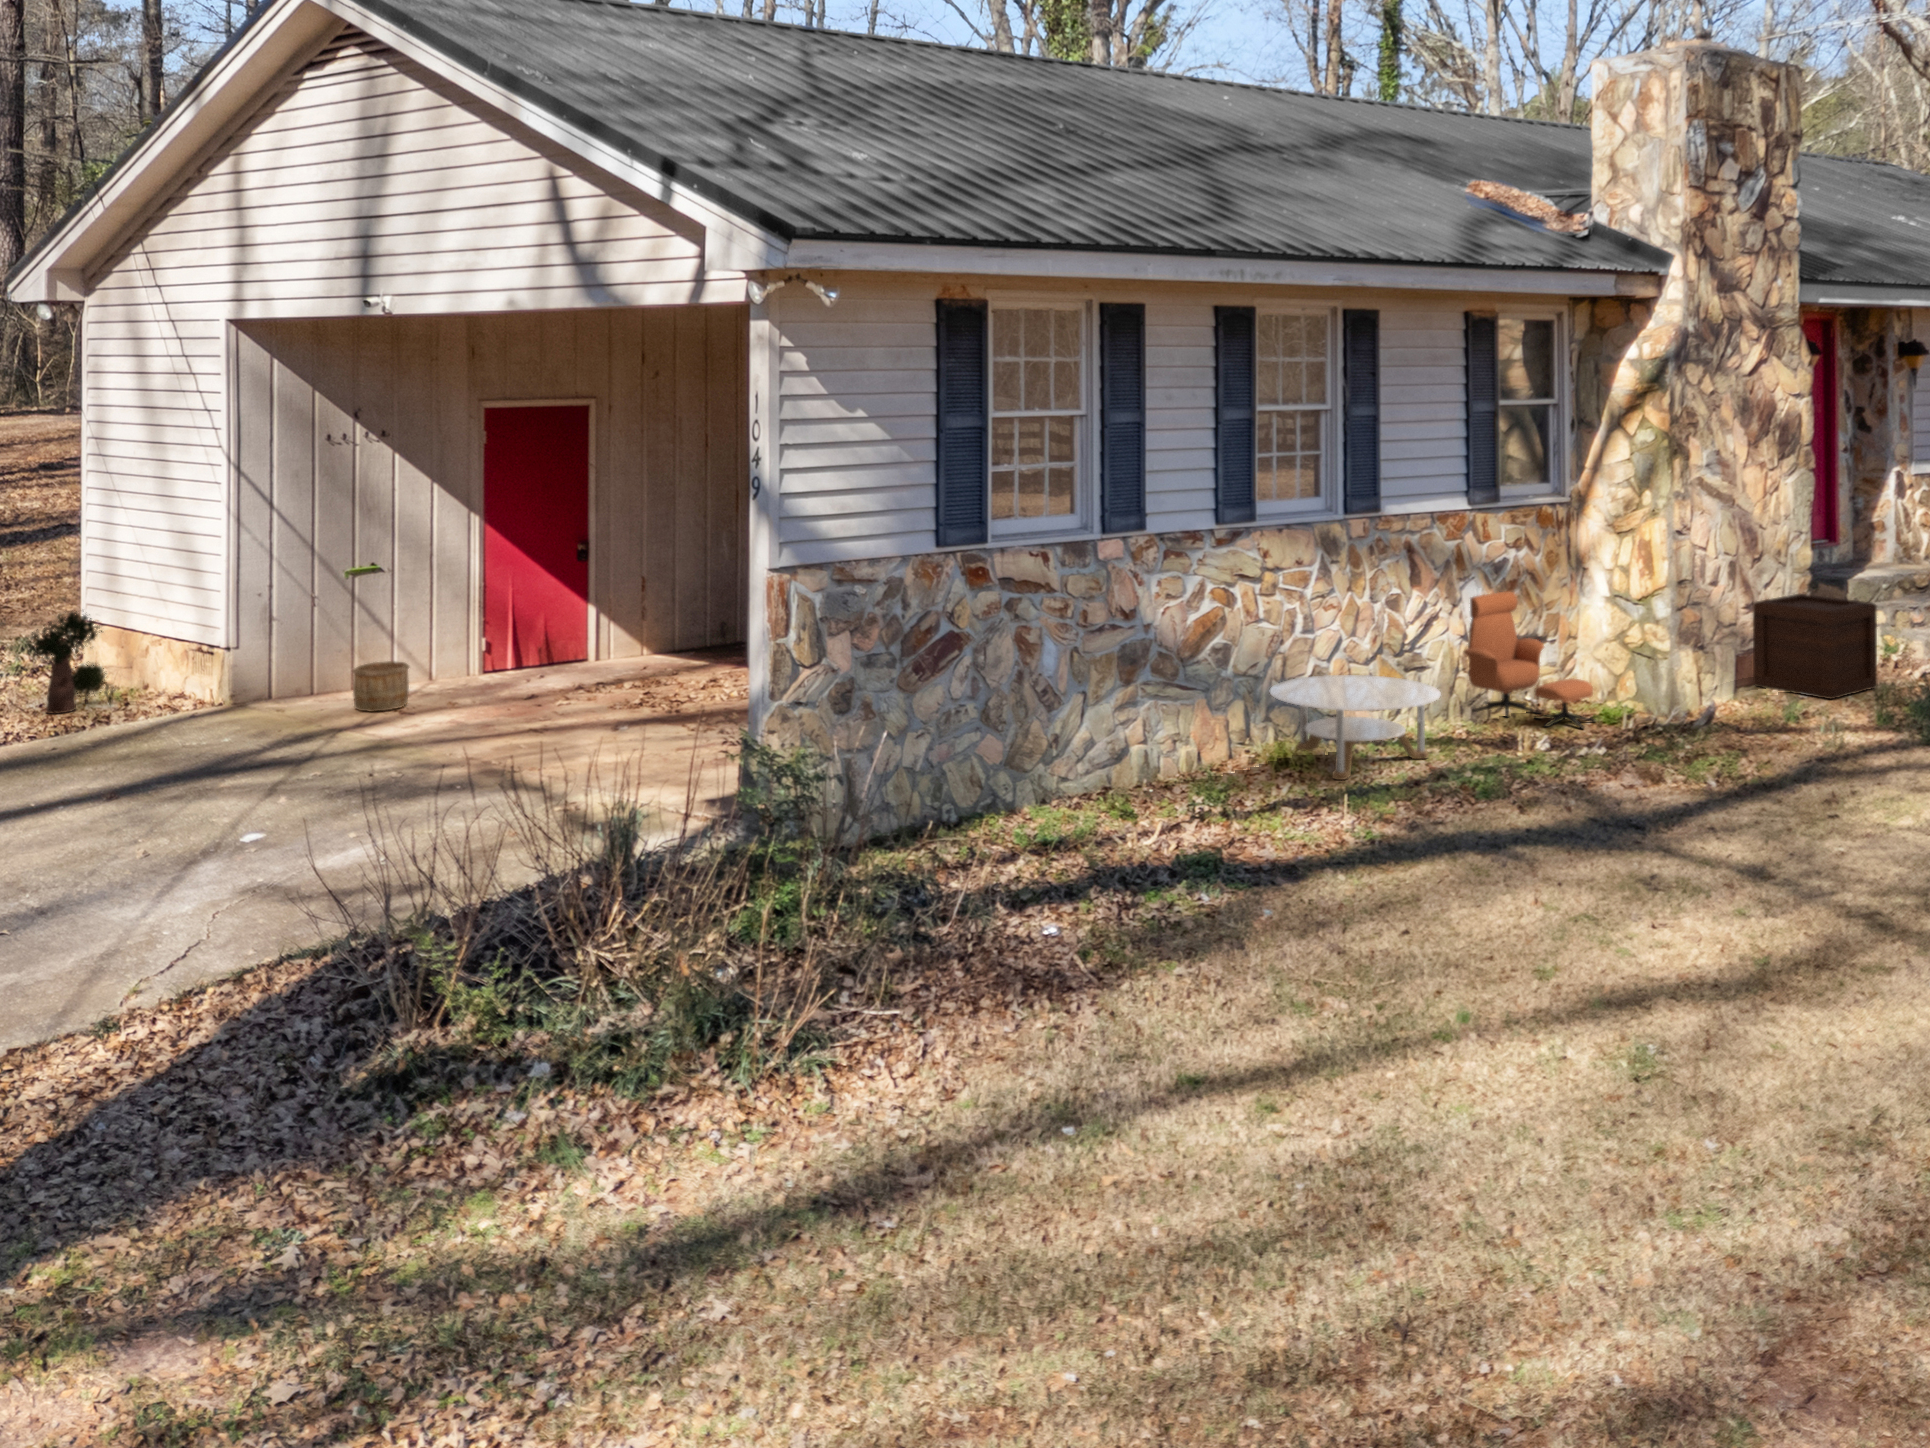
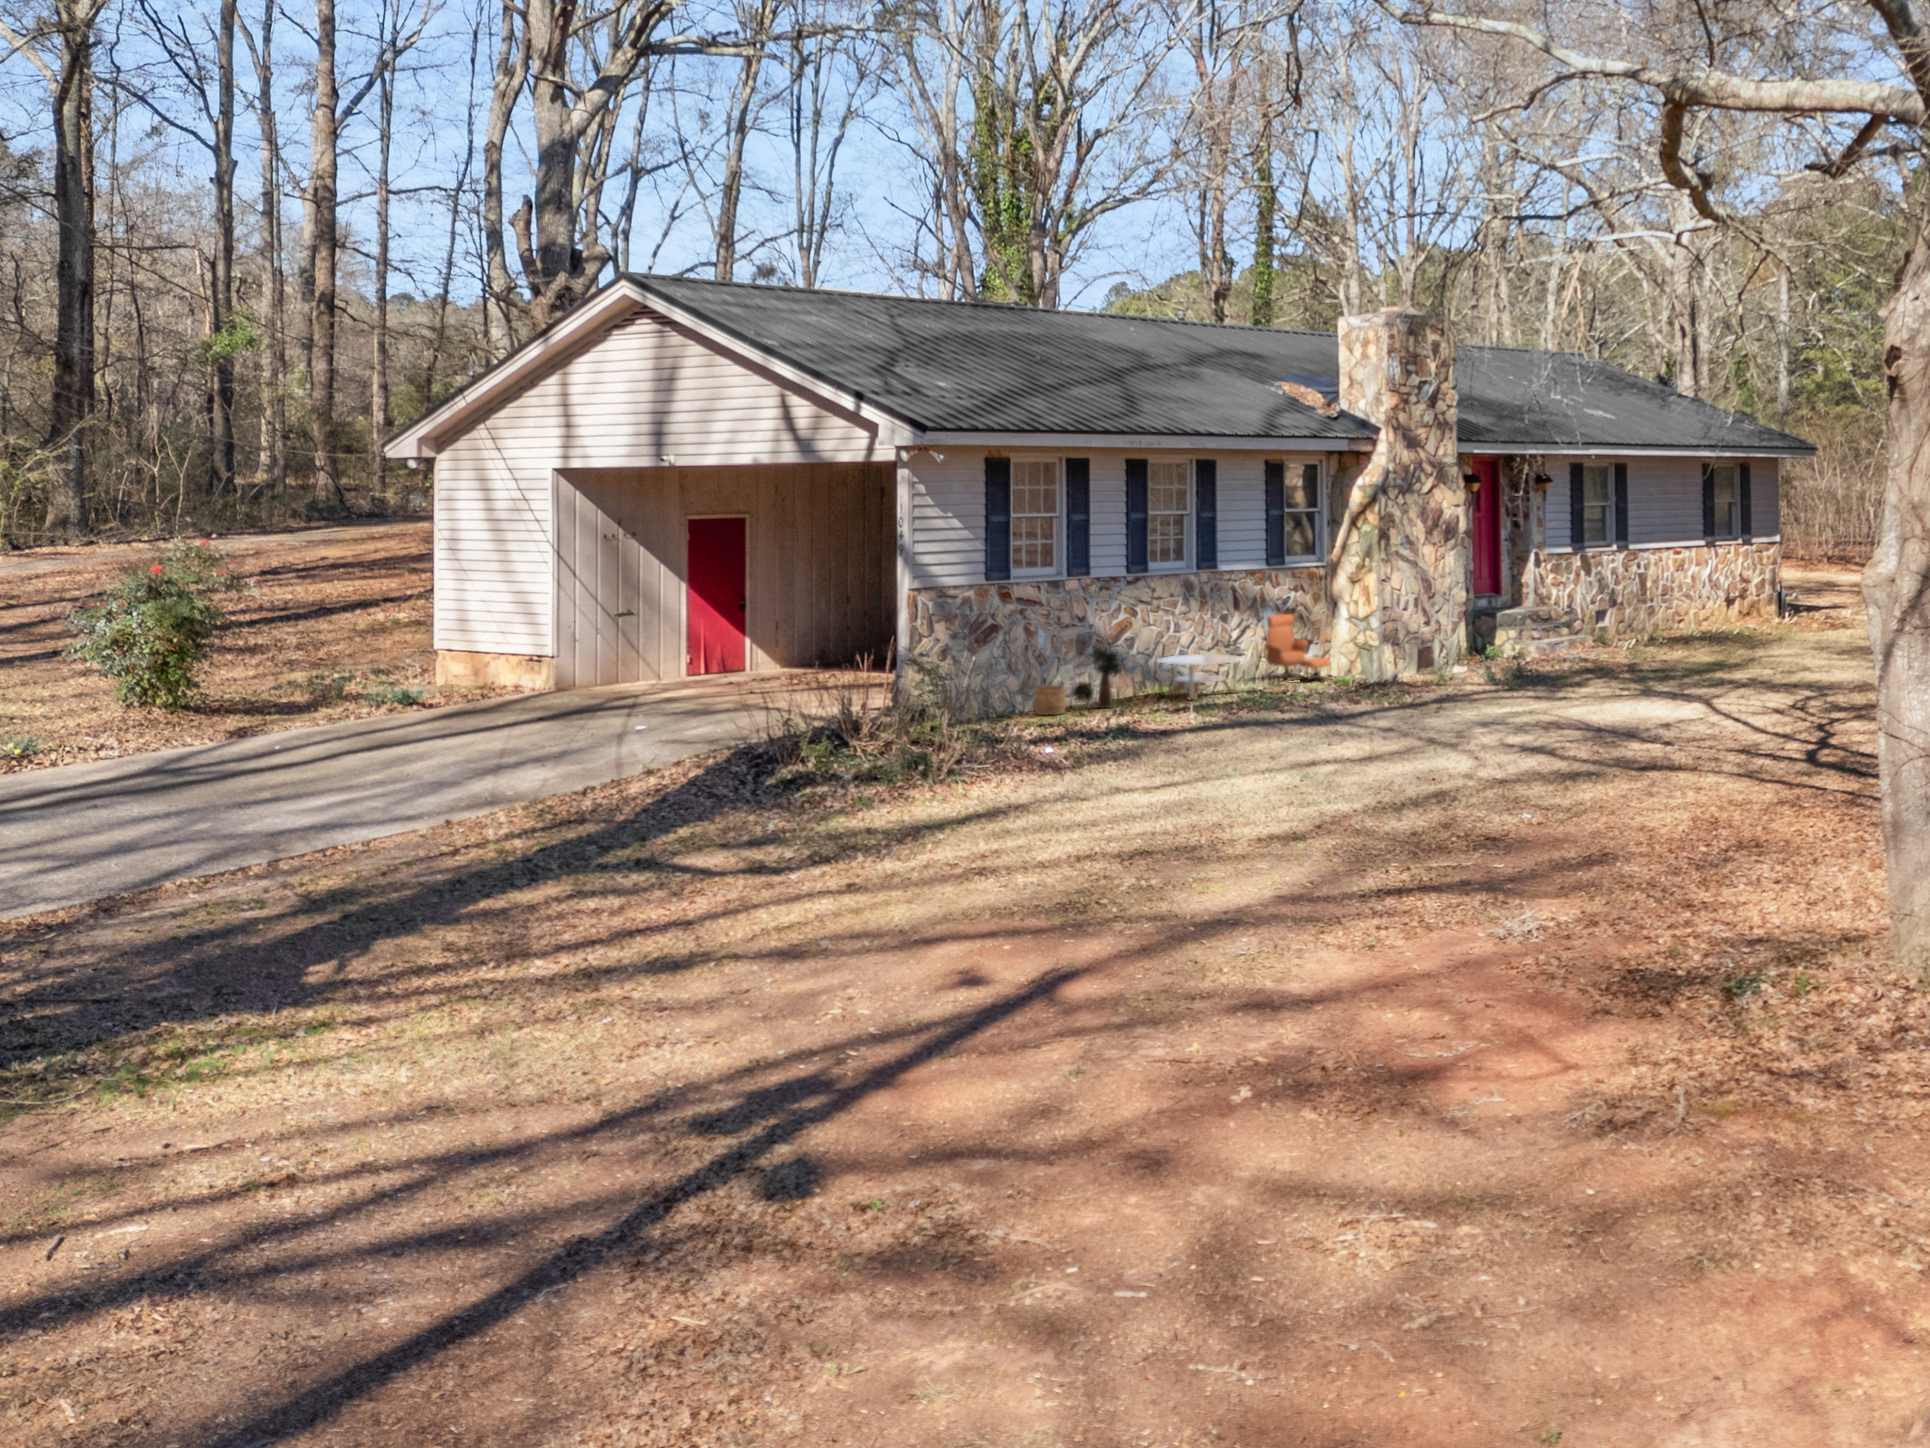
wooden crate: present [1753,594,1877,699] -> none [1426,616,1492,669]
potted plant: present [29,611,115,714] -> present [1073,649,1122,708]
wooden bucket: present [352,661,409,712] -> present [1034,686,1066,715]

